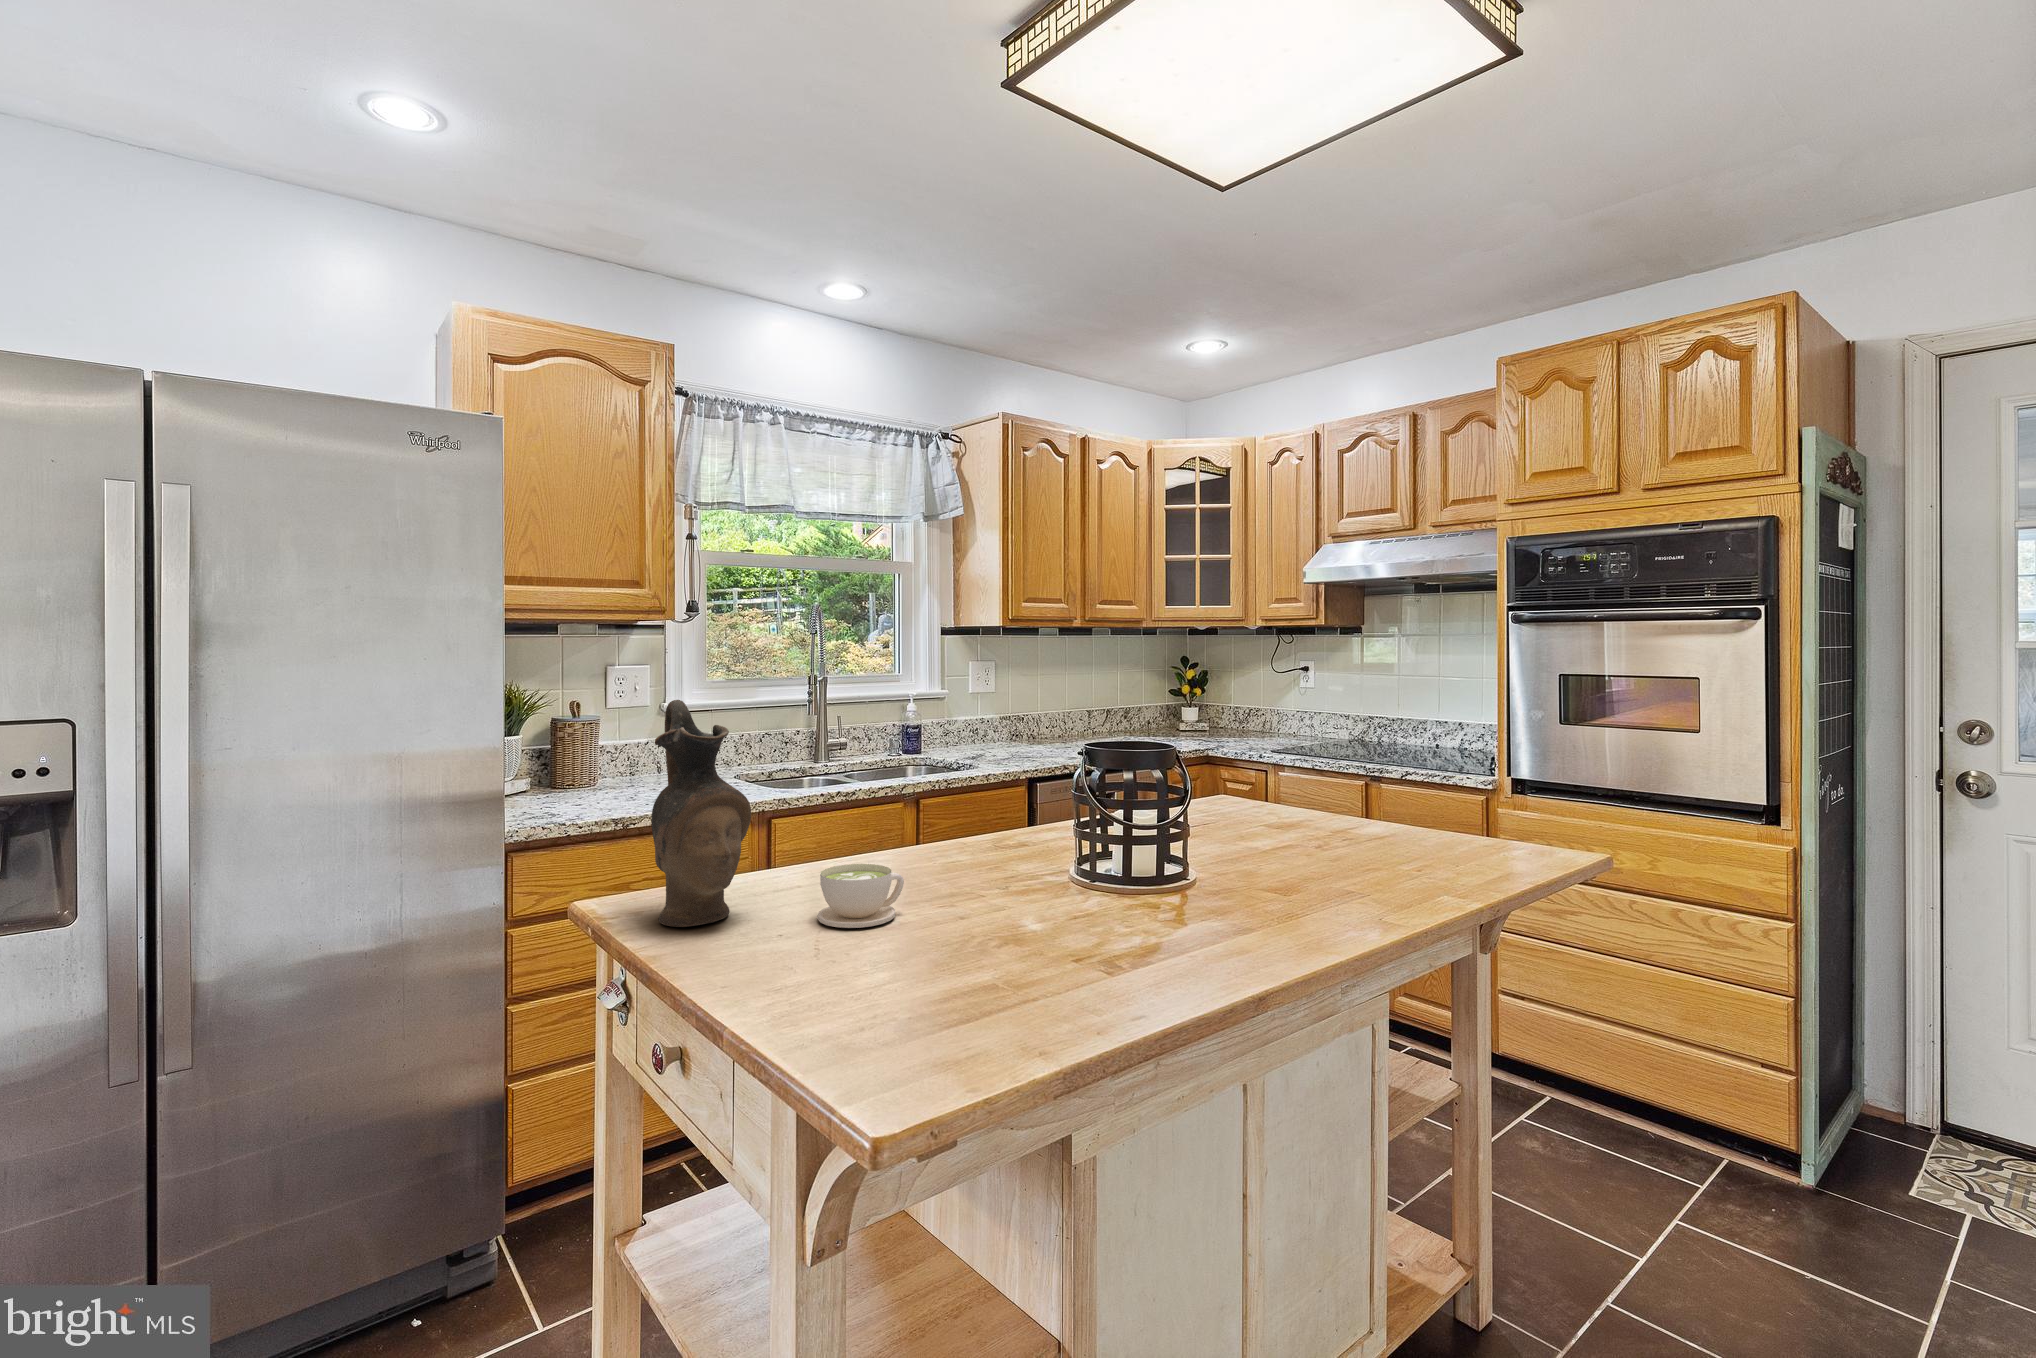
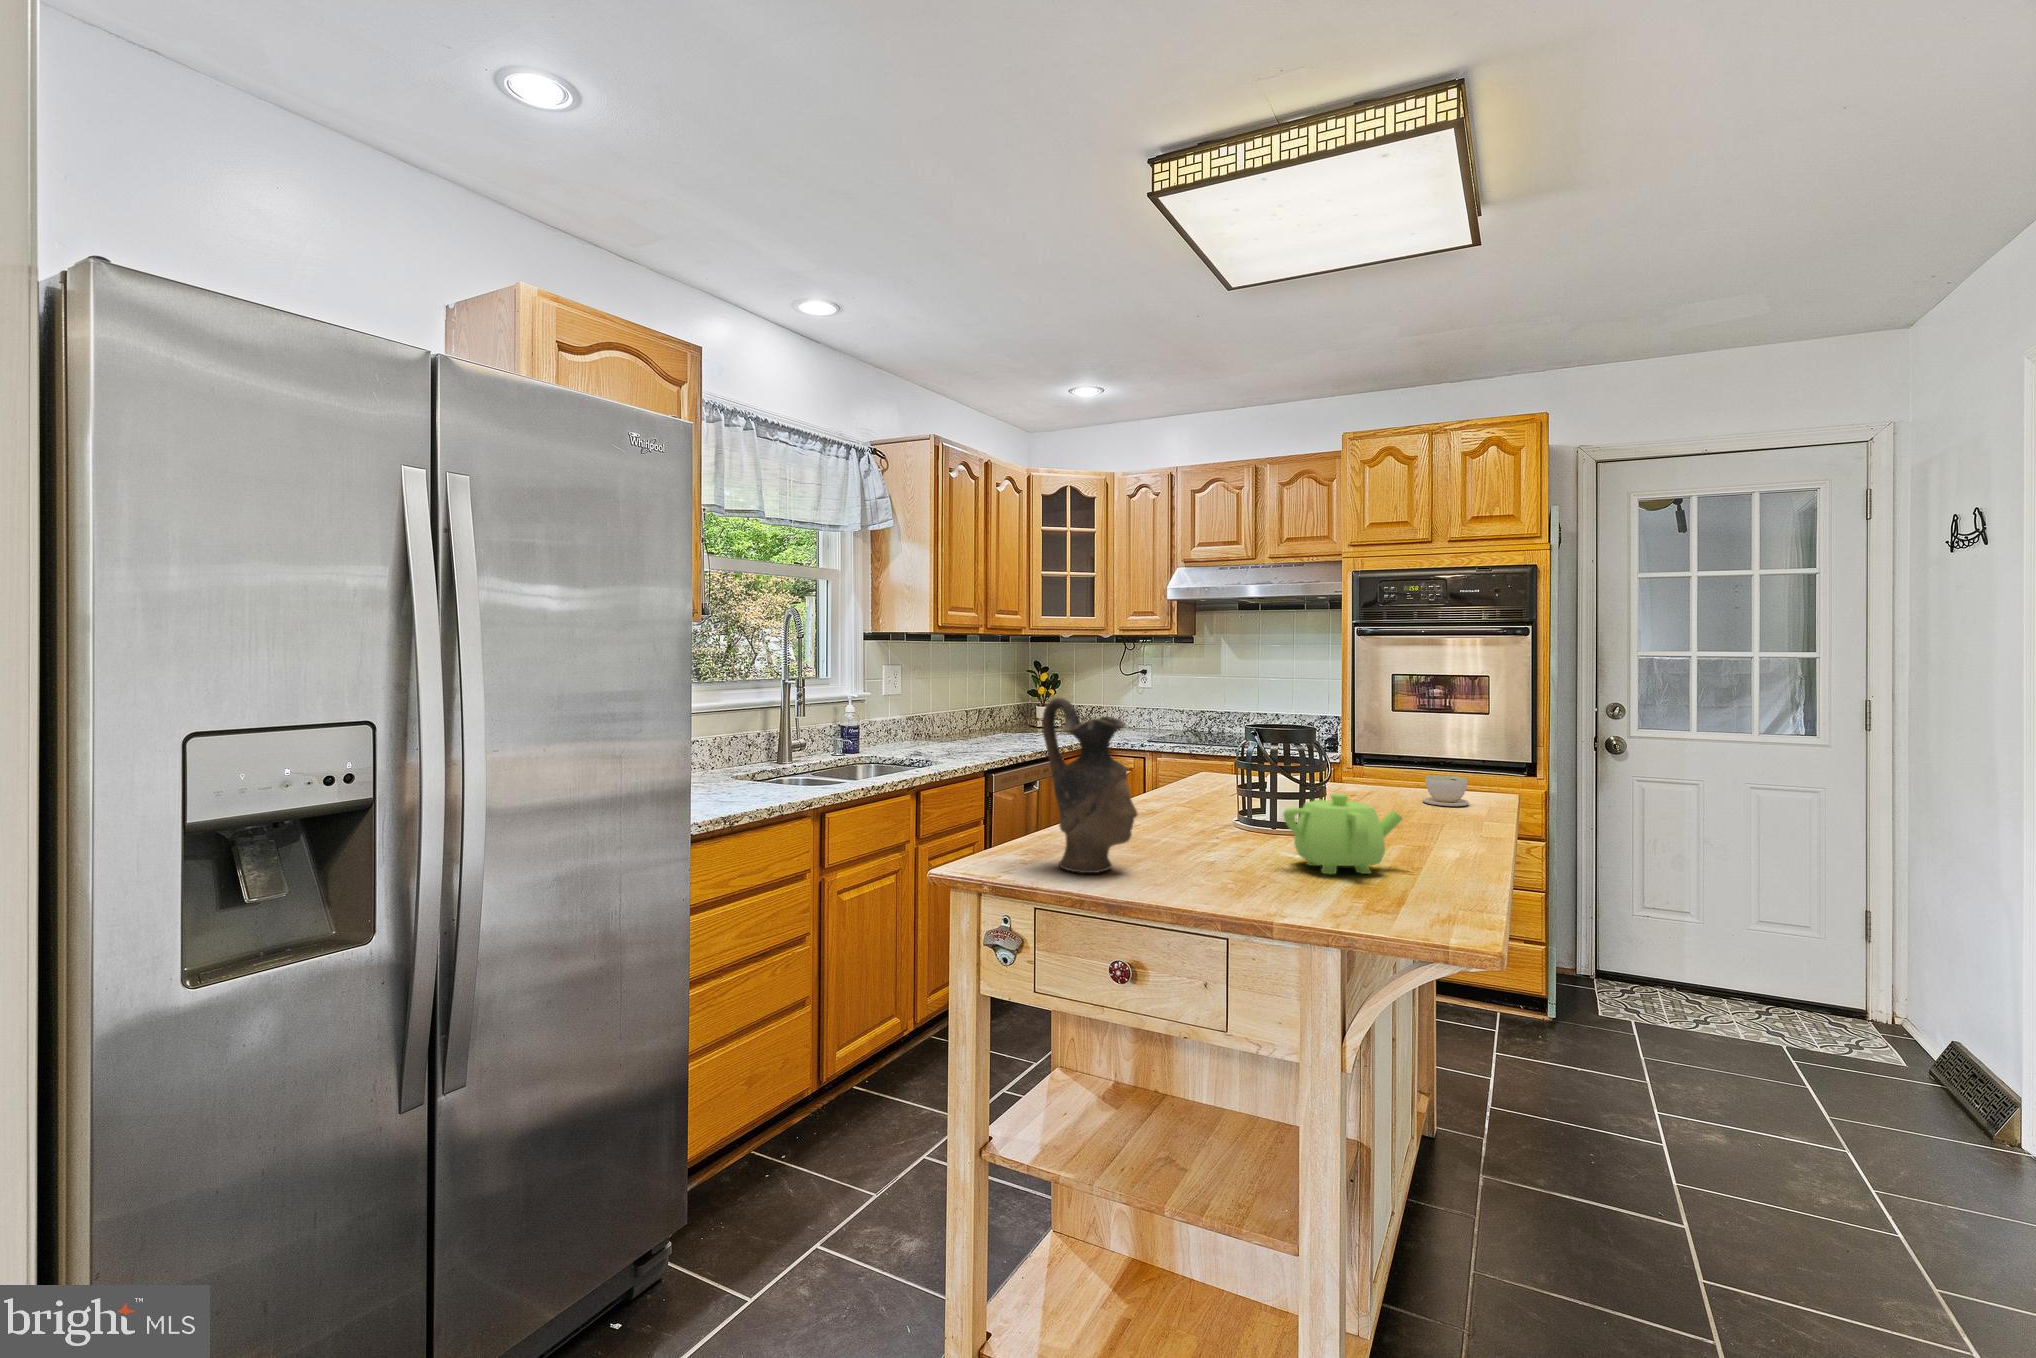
teapot: none [928,844,1101,967] -> present [1283,794,1402,874]
coffee cup: present [817,864,904,928] -> present [1423,775,1469,806]

